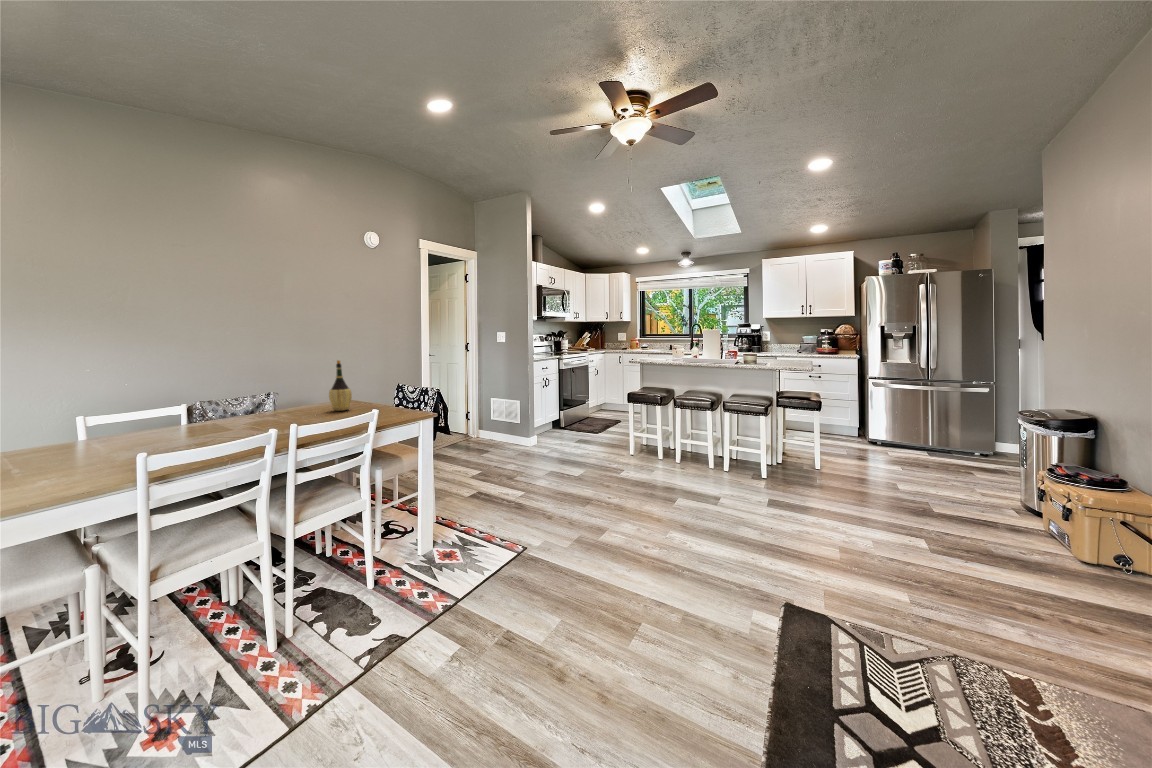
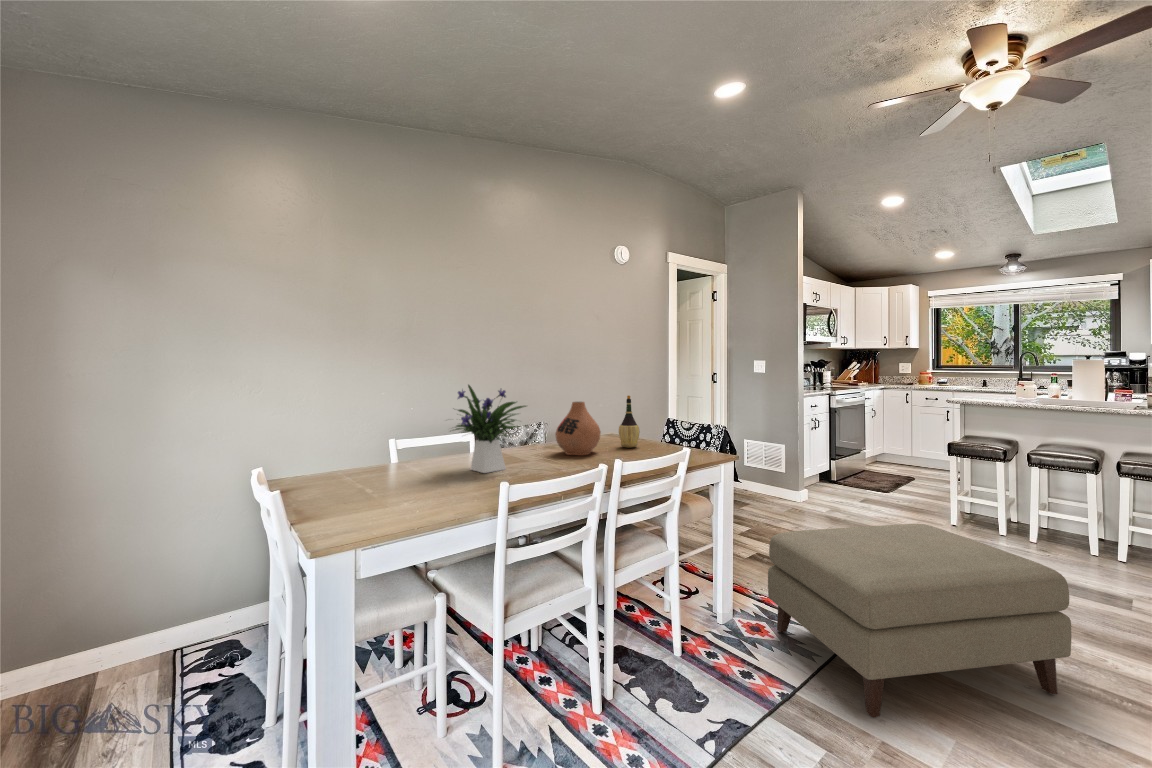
flower arrangement: none [47,349,184,450] -> present [455,385,526,473]
vase: none [244,367,303,422] -> present [556,402,601,455]
ottoman: none [456,455,642,607] -> present [768,524,1071,718]

